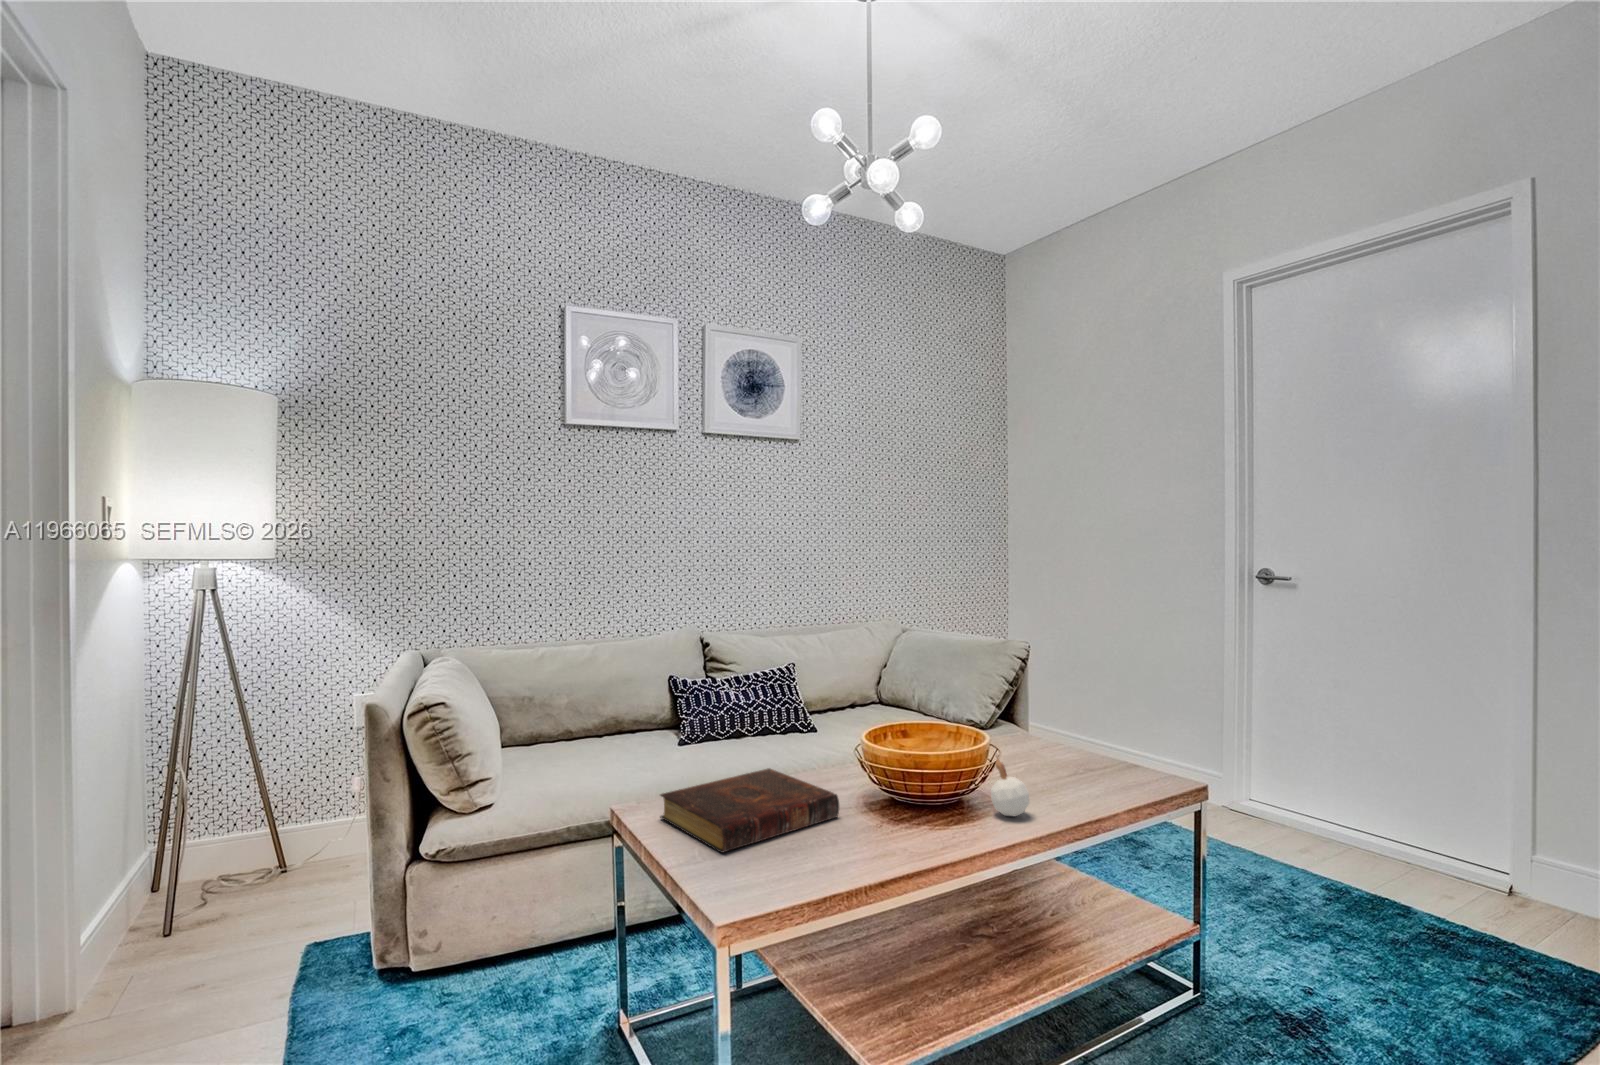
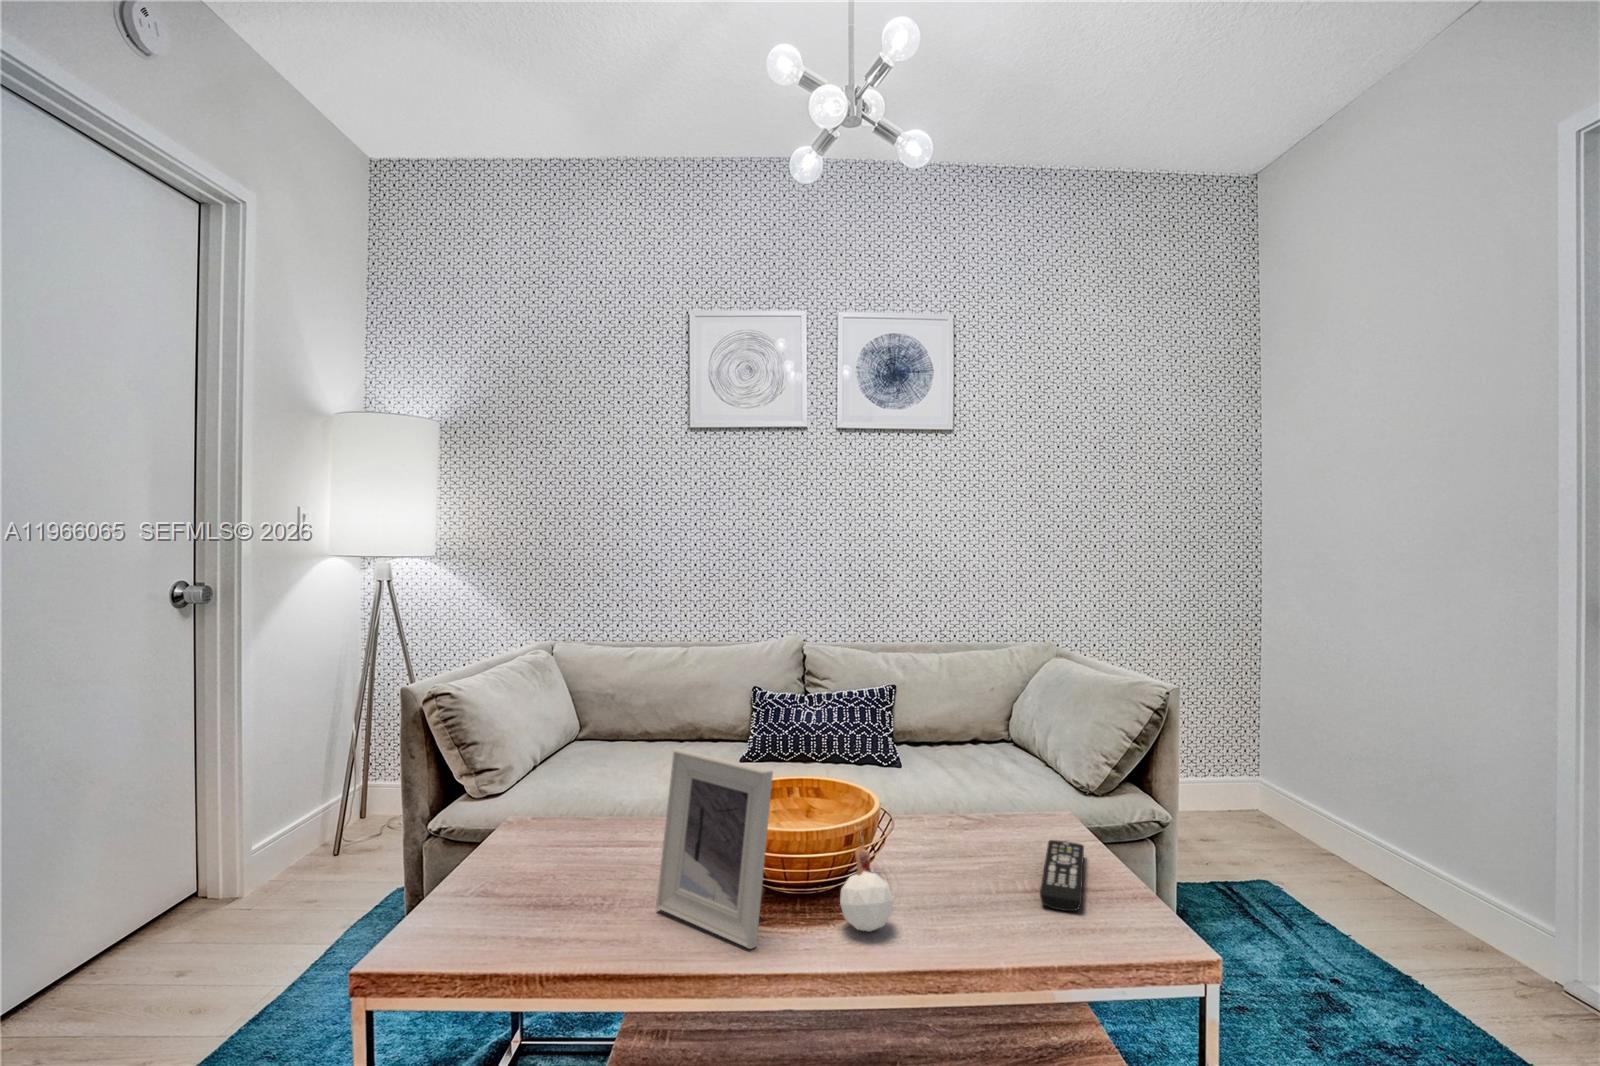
picture frame: none [866,709,968,840] -> present [656,749,773,949]
remote control: none [1036,748,1103,784] -> present [1040,840,1084,911]
book: present [660,768,839,853] -> none [498,803,676,890]

